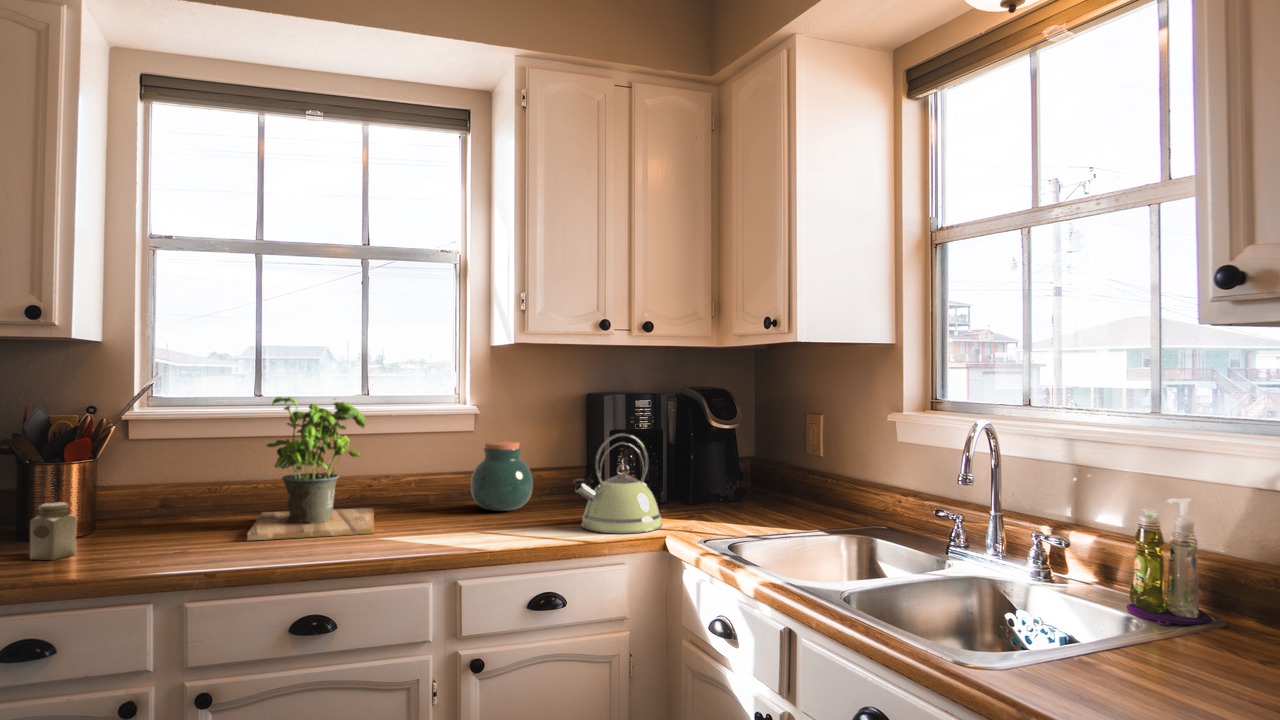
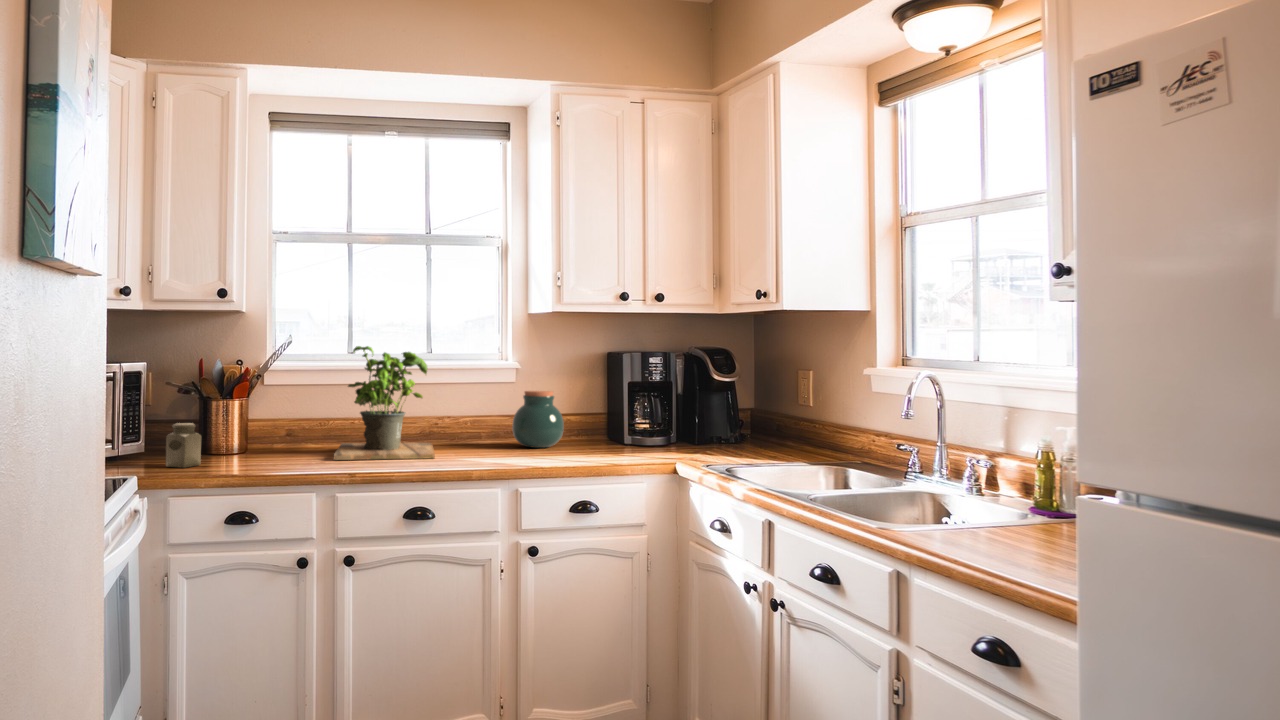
kettle: present [574,433,662,533] -> none [598,382,671,462]

